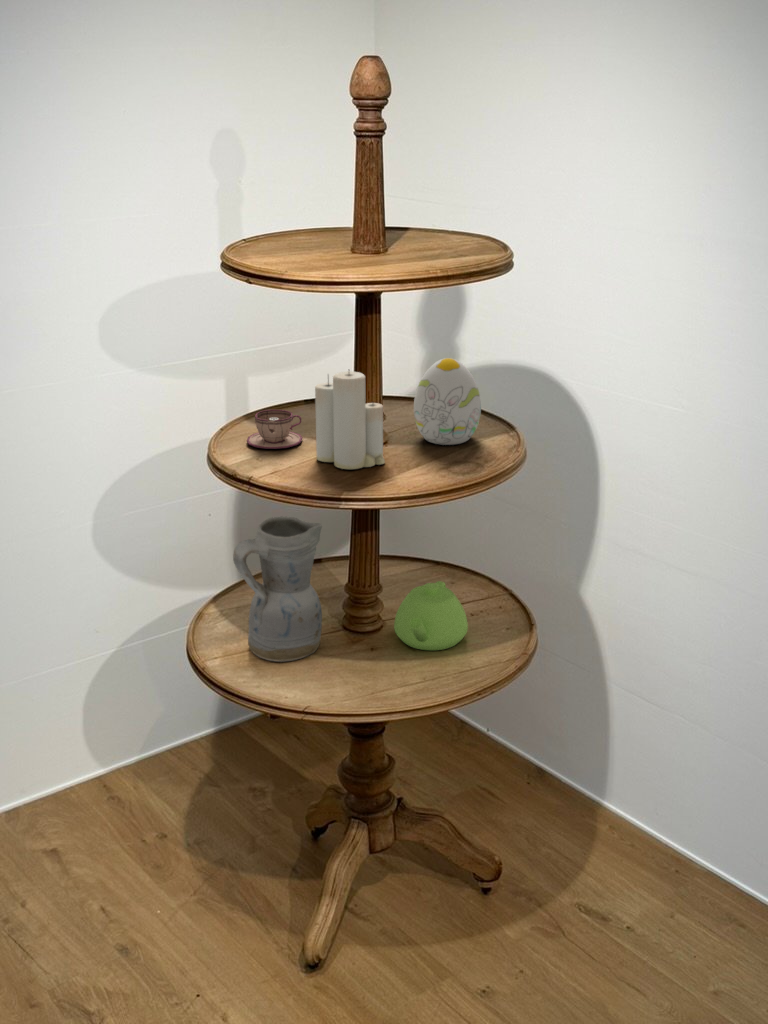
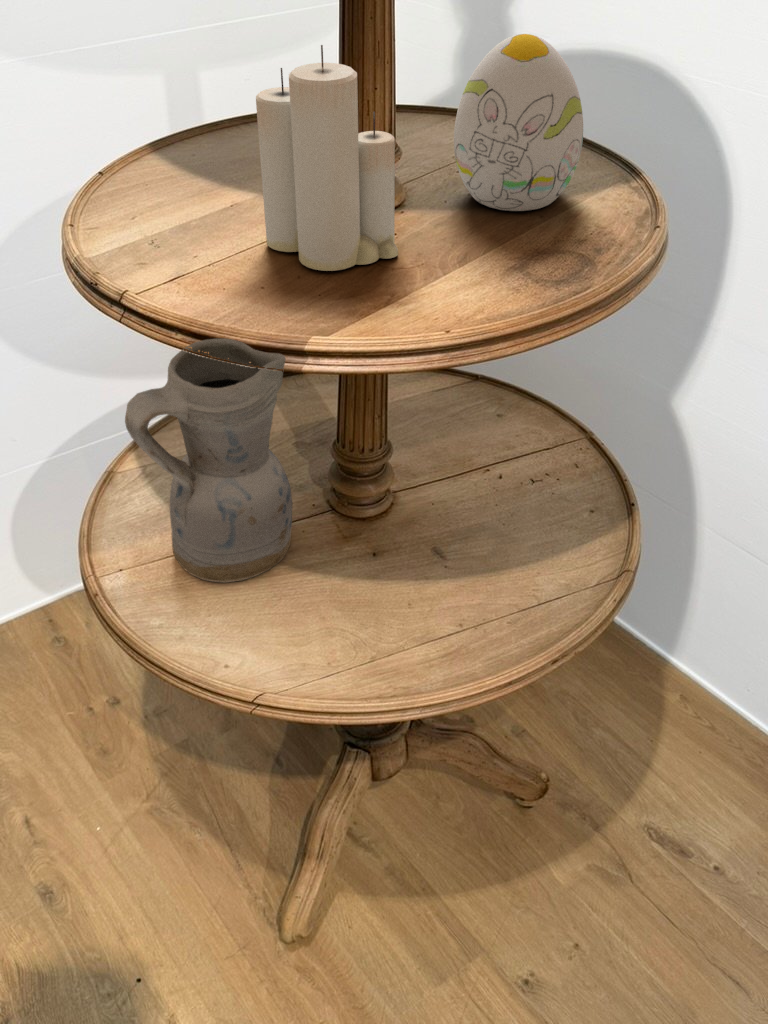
teacup: present [247,410,303,449] -> none [142,138,247,219]
teapot: present [394,581,468,651] -> none [413,435,533,559]

